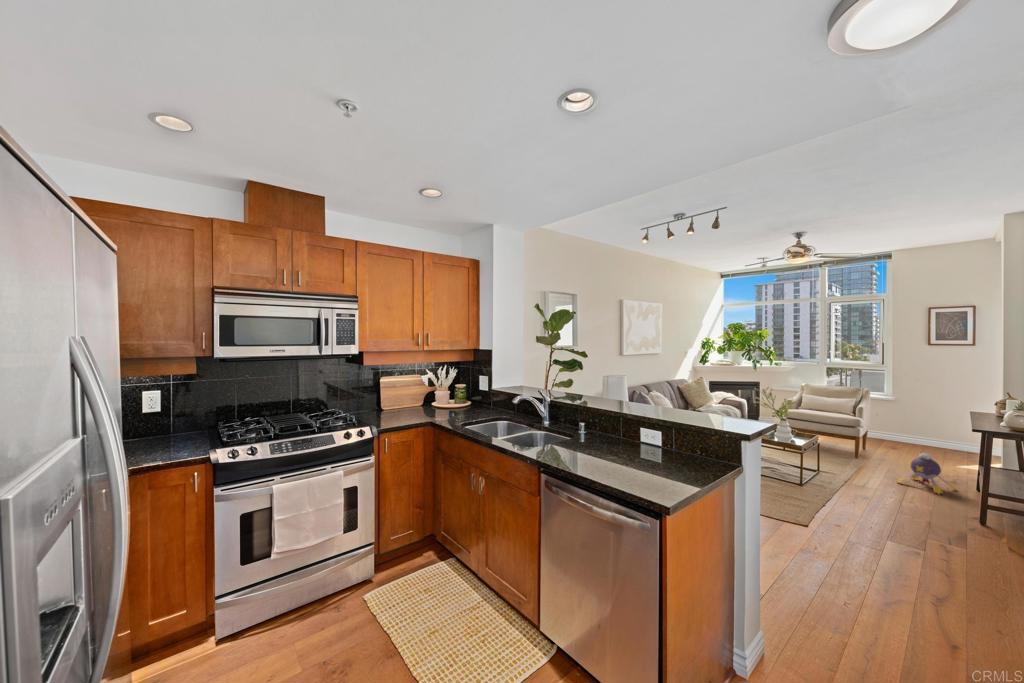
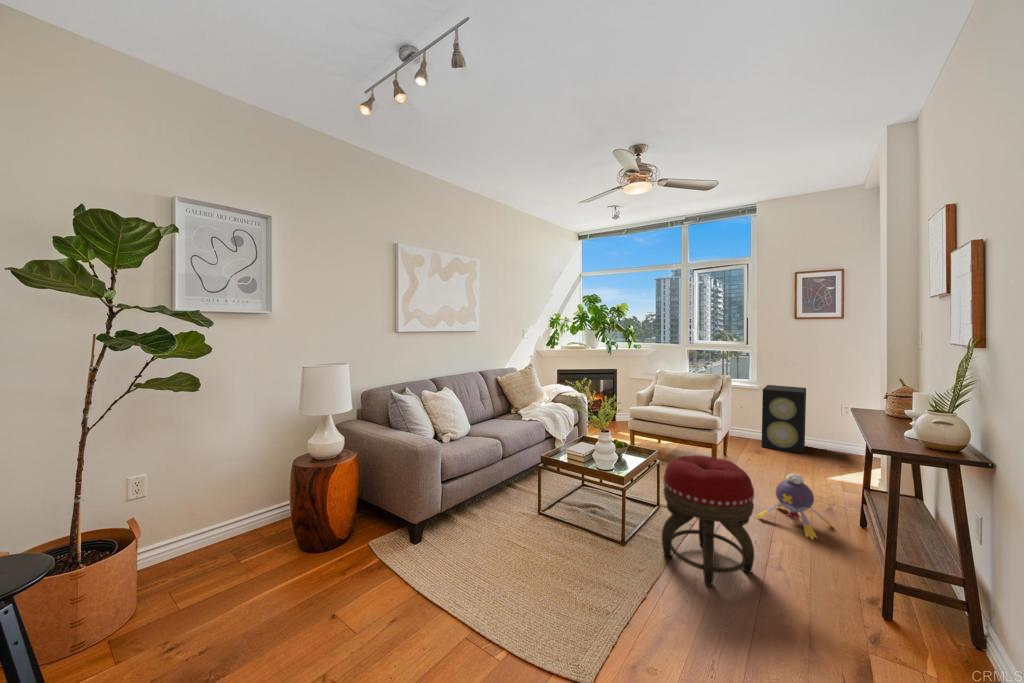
speaker: none [899,397,940,451] -> present [761,385,806,453]
footstool: none [829,434,895,507] -> present [662,455,754,587]

